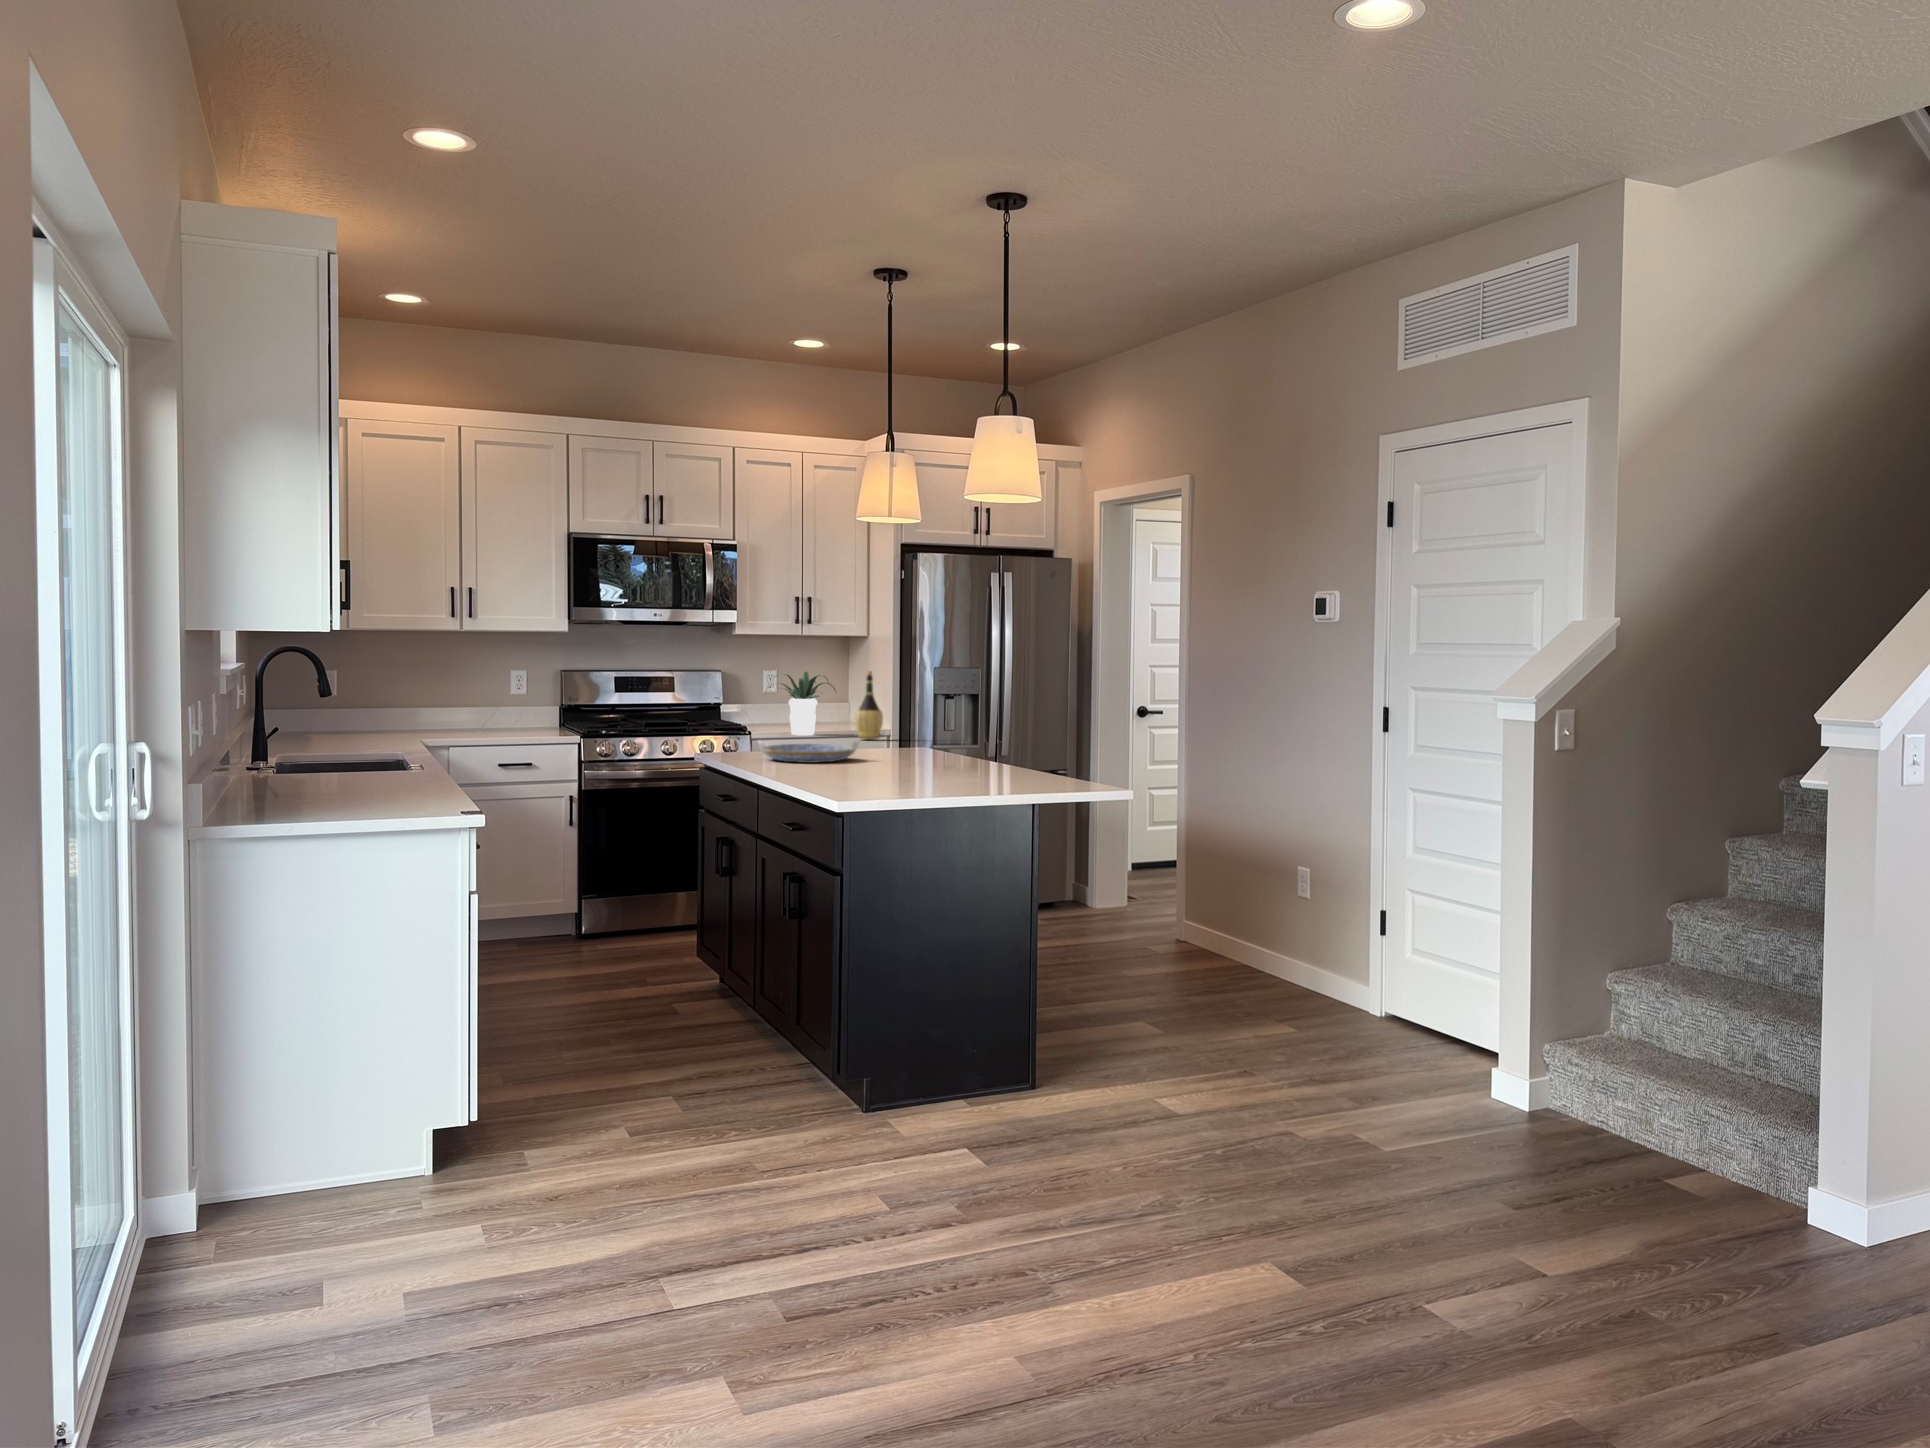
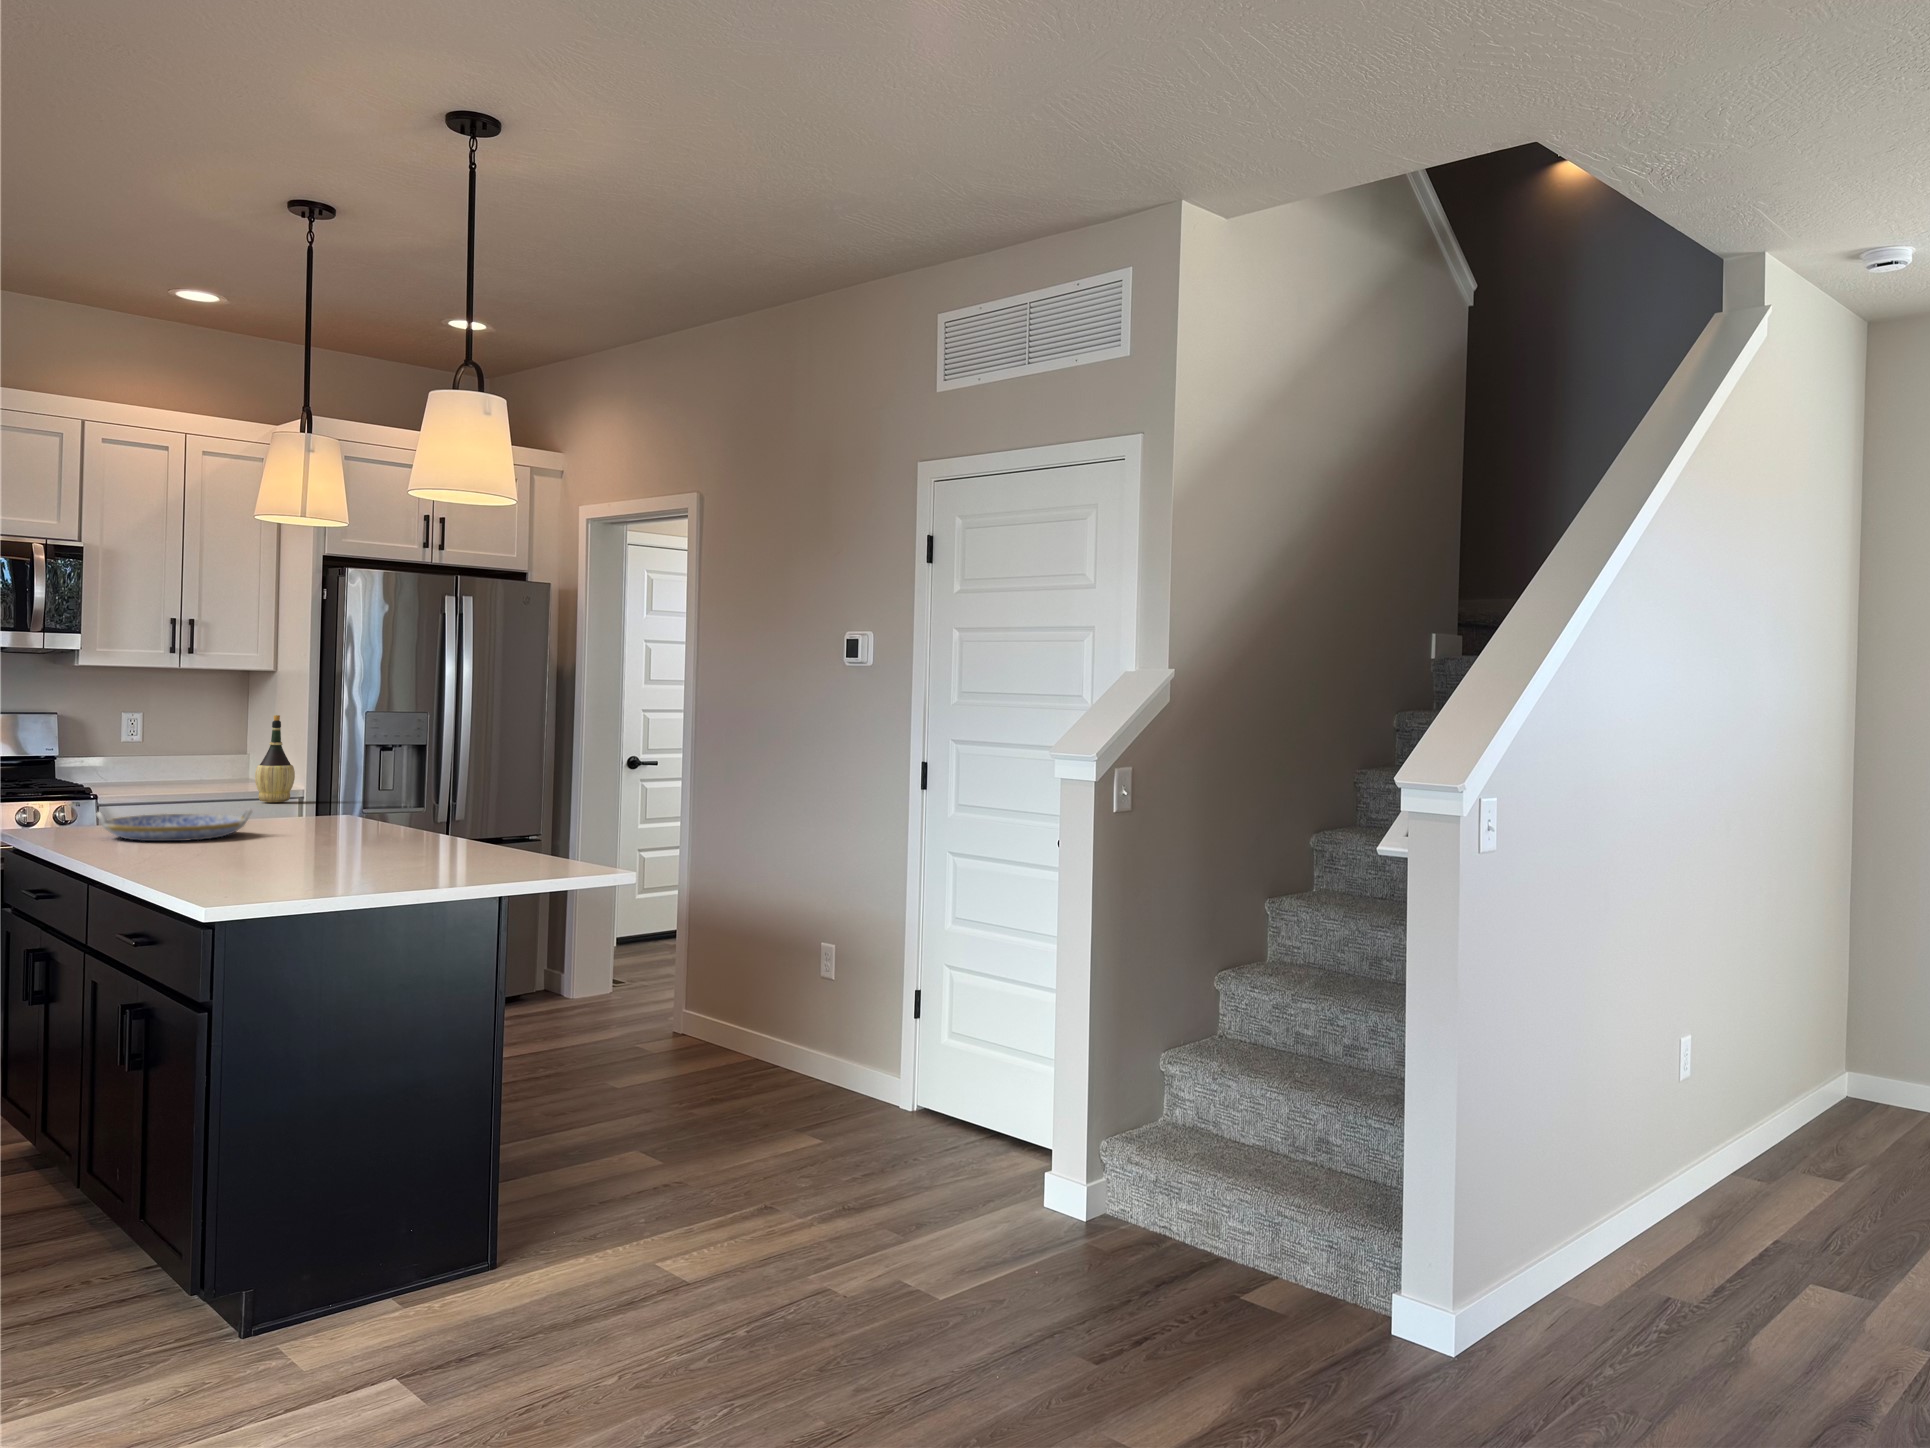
potted plant: present [768,672,835,735] -> none [124,715,233,797]

